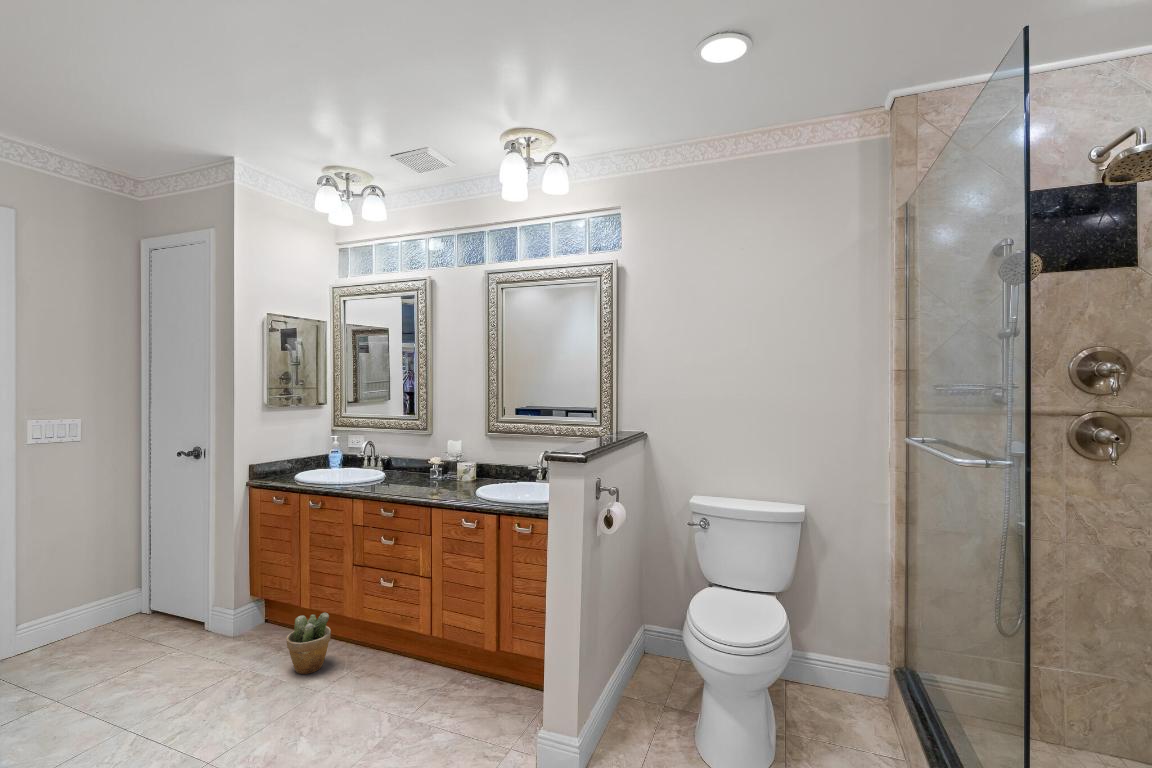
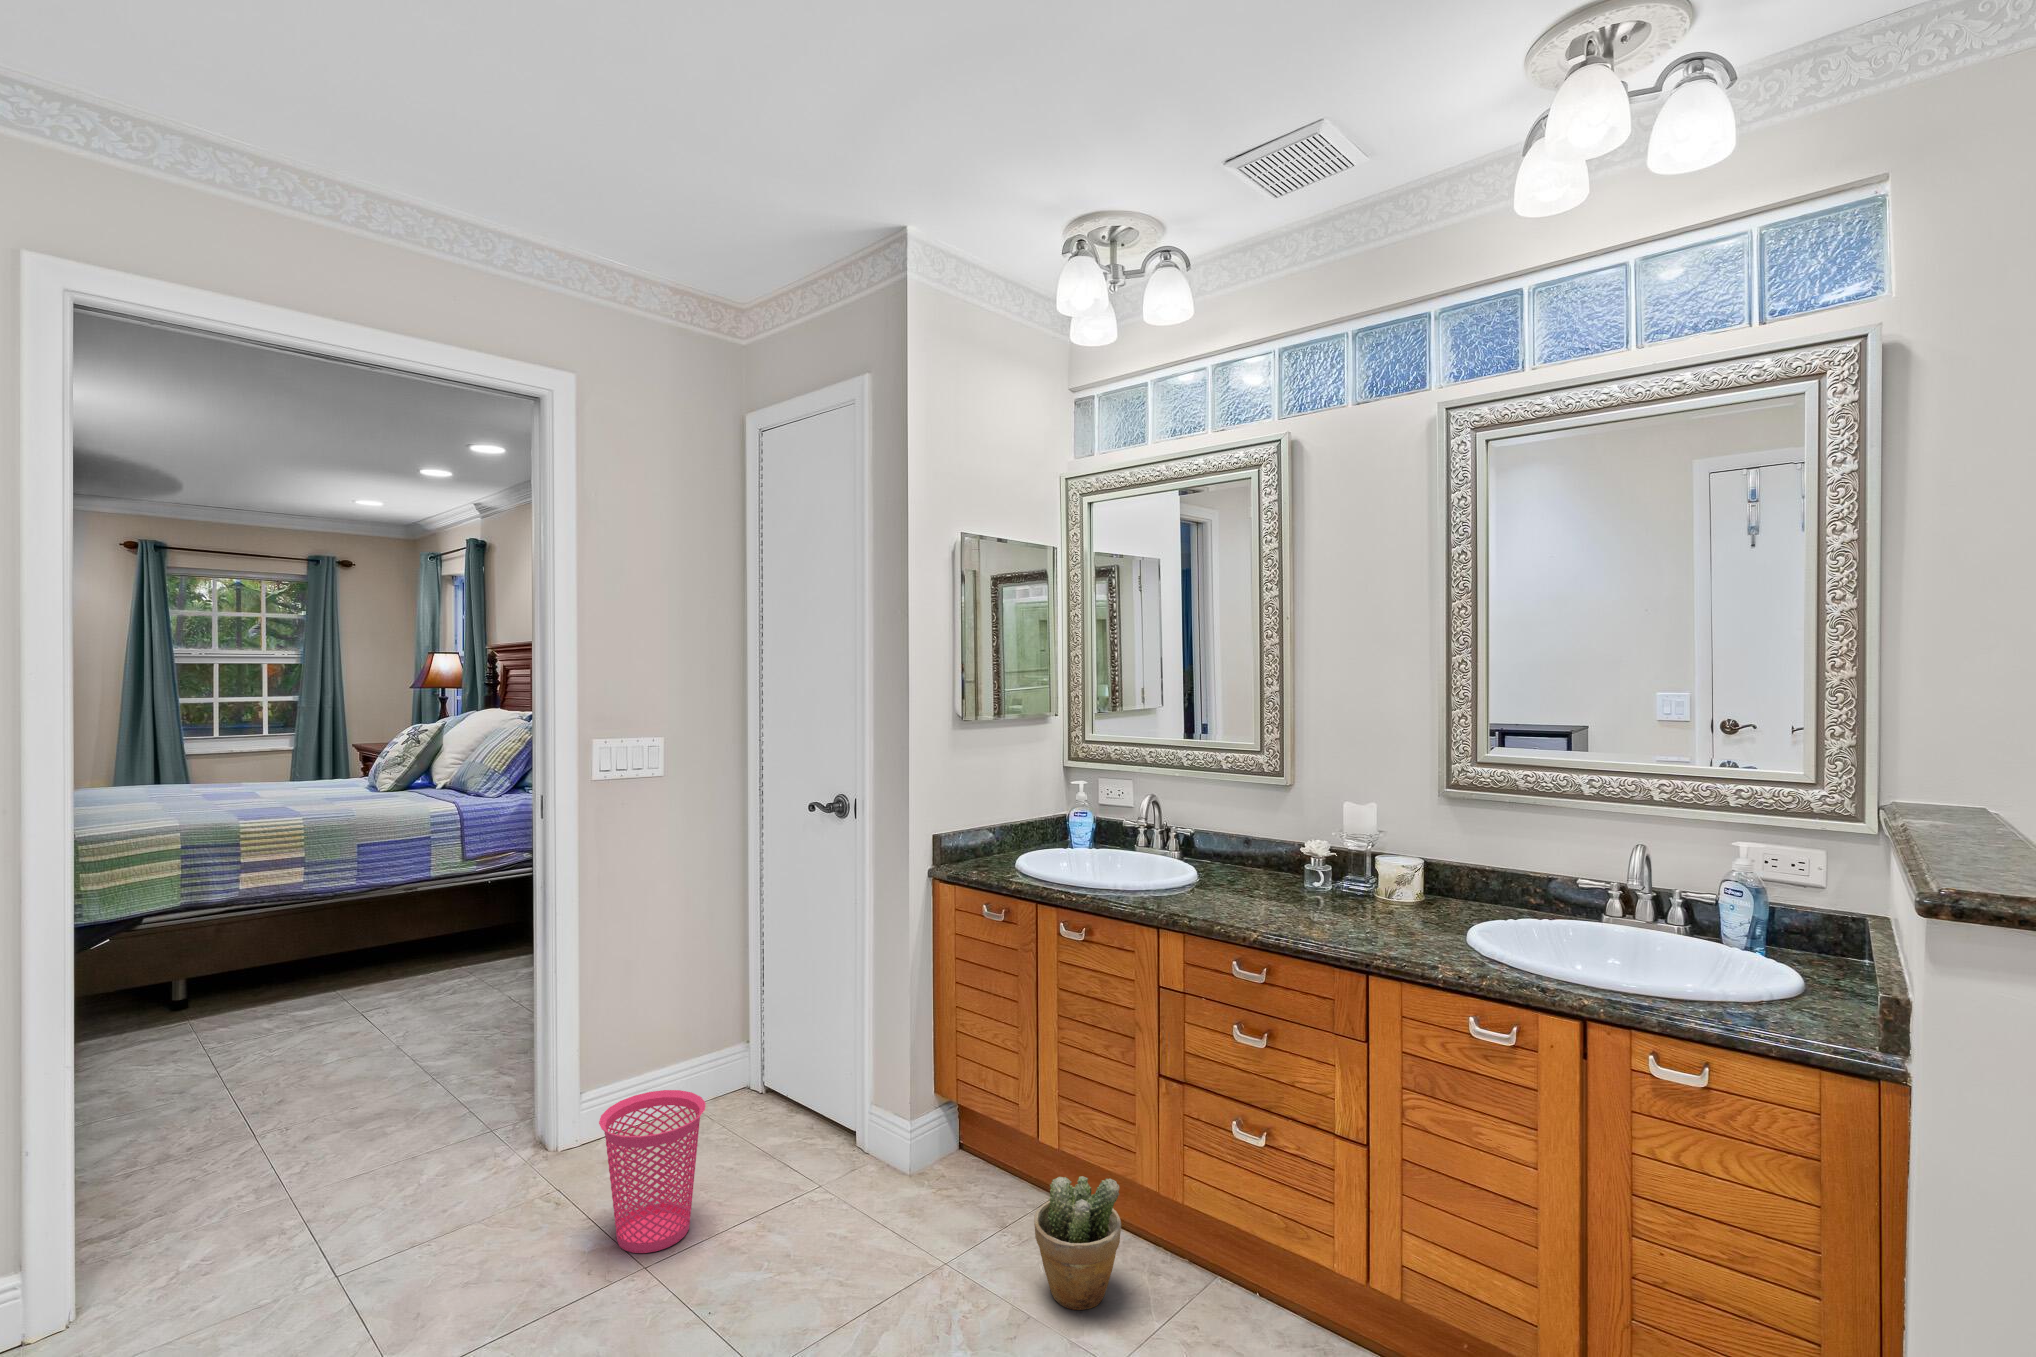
waste basket: none [26,607,101,693] -> present [599,1090,706,1253]

